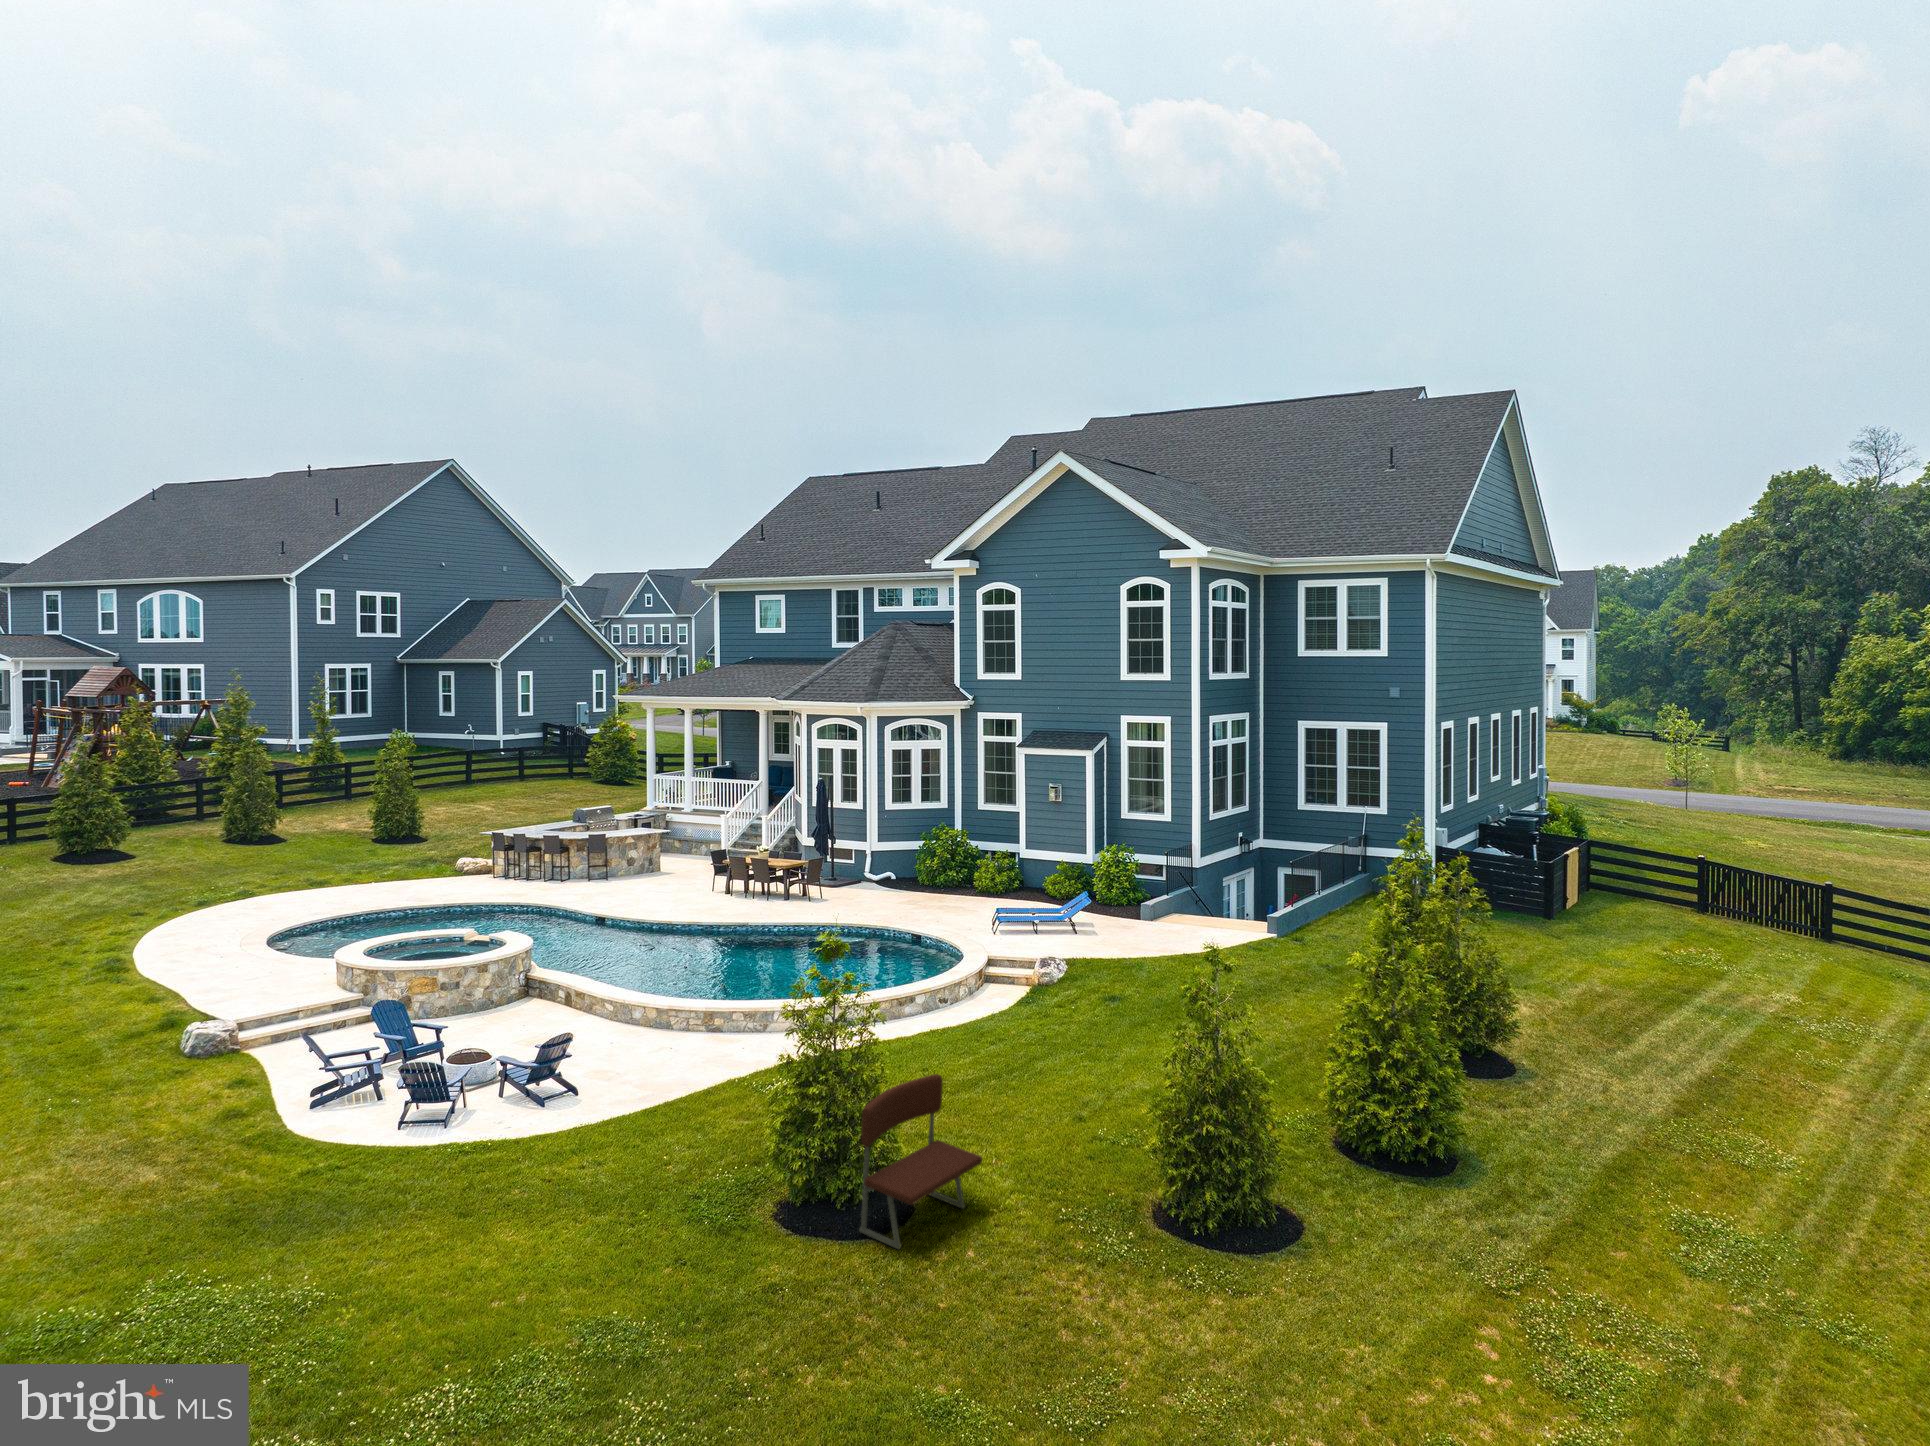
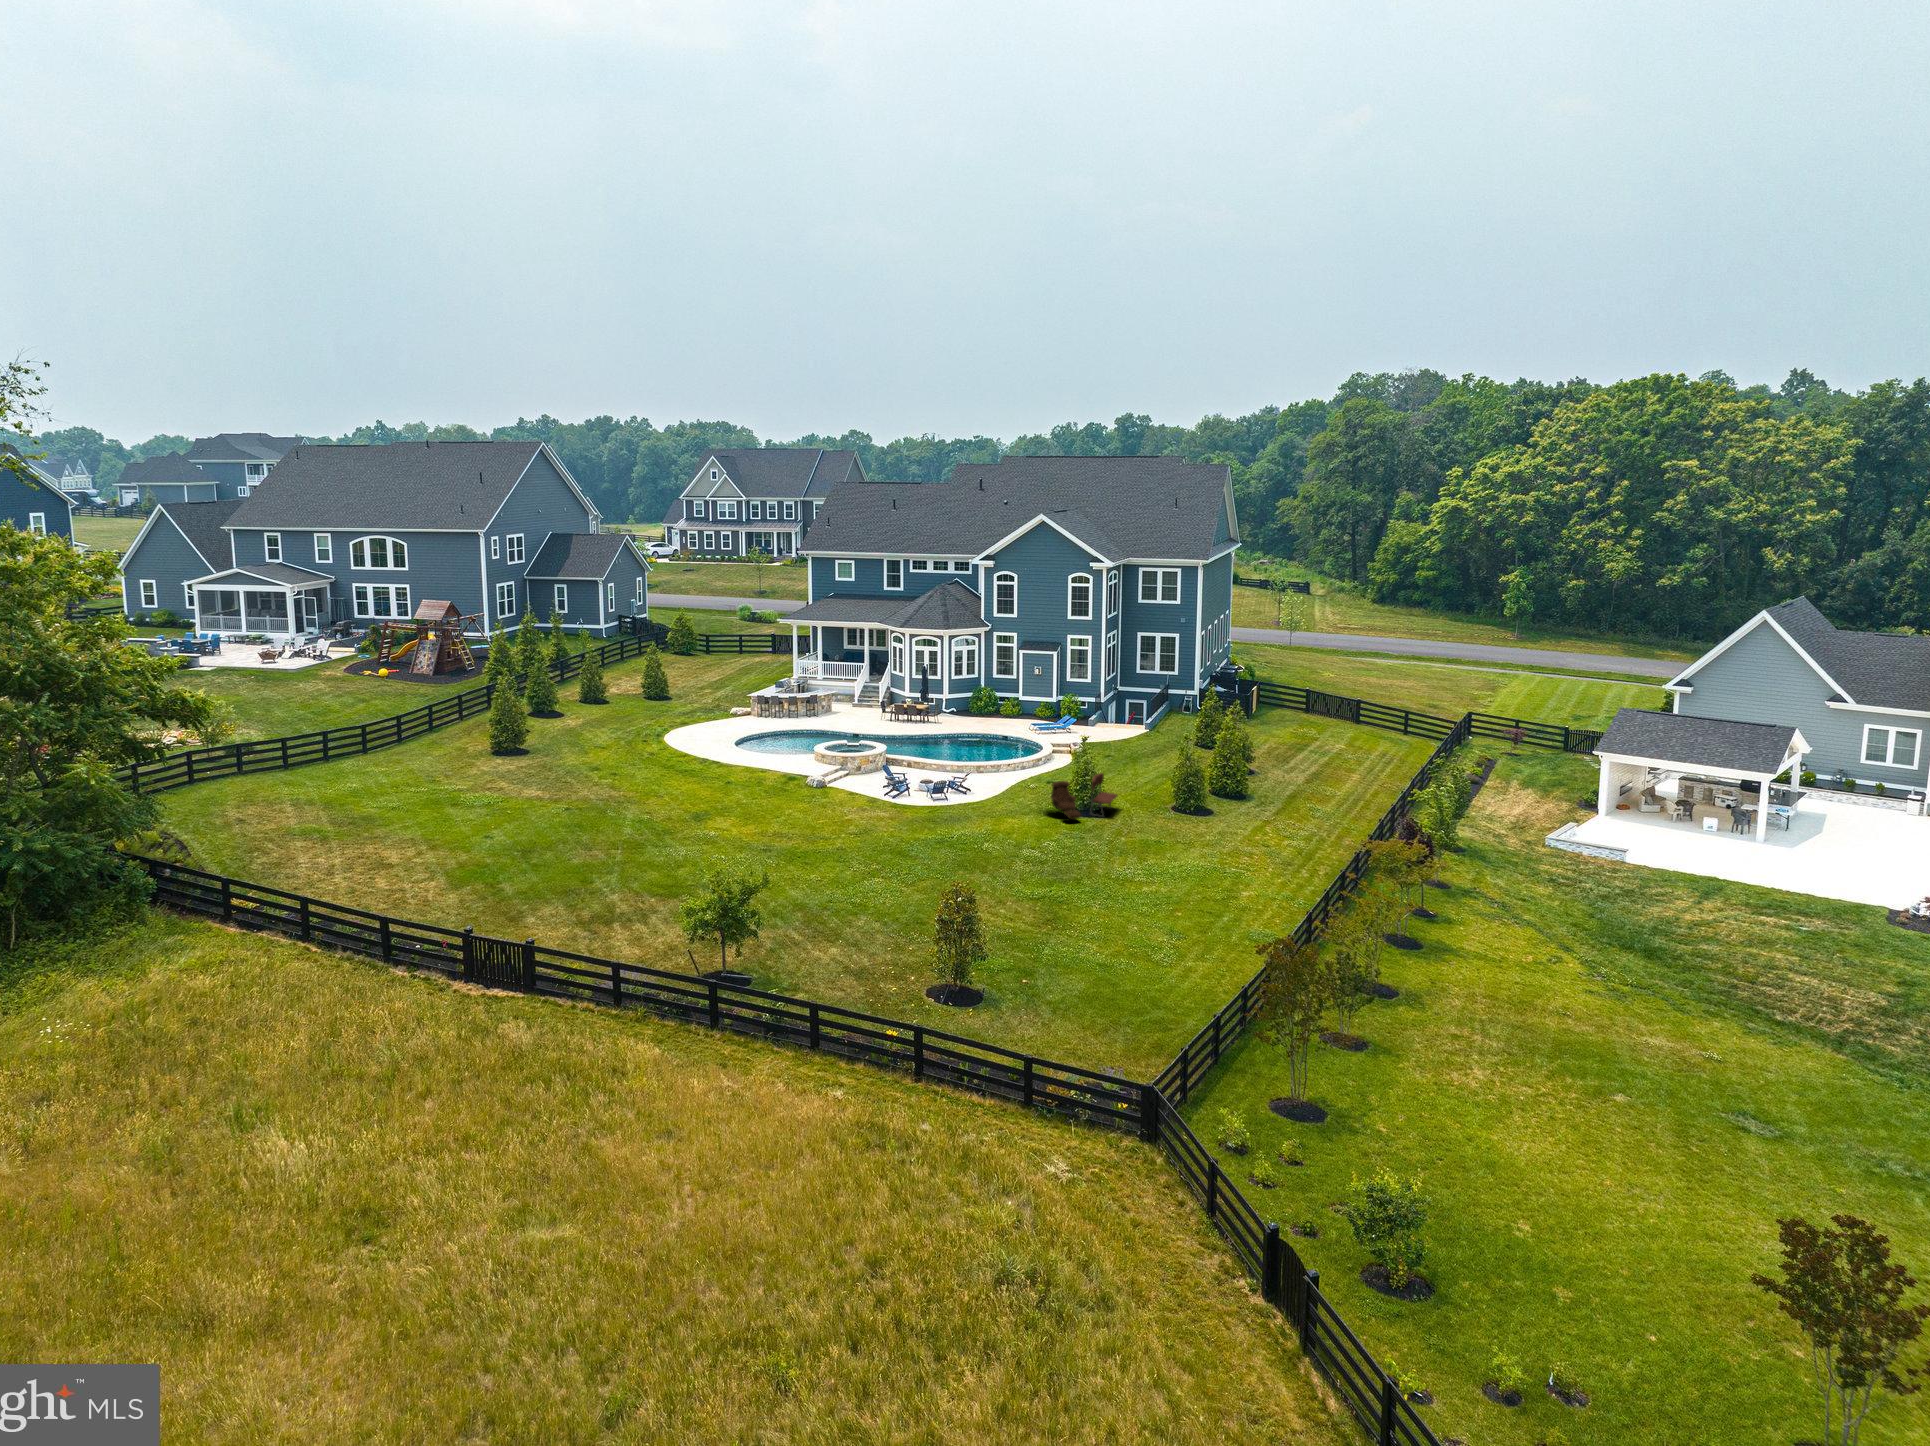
lounge chair: none [715,1099,811,1277] -> present [1051,781,1081,820]

